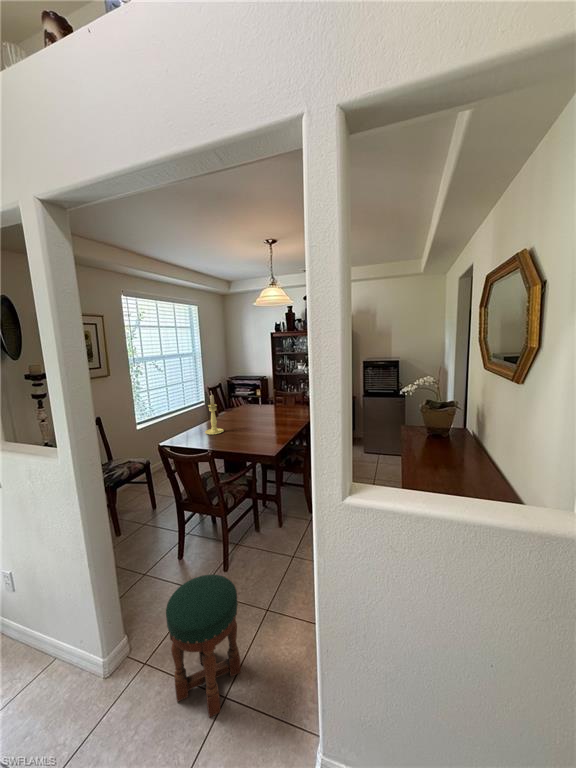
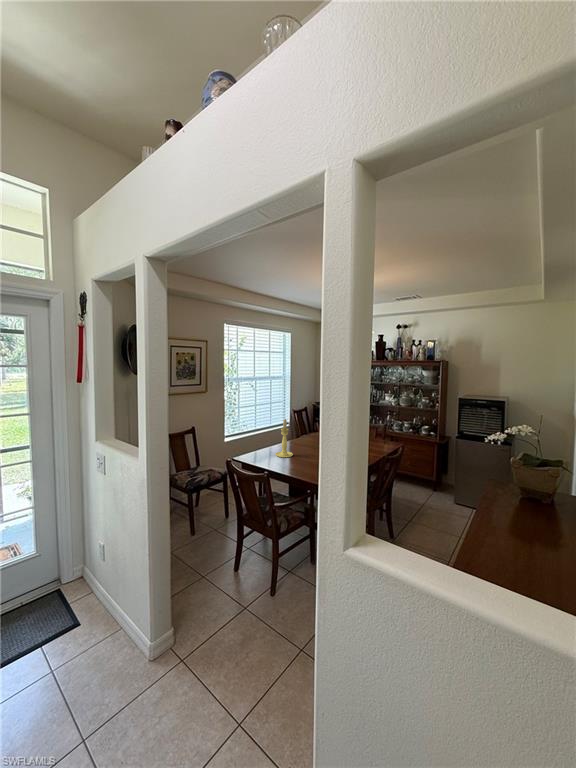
stool: present [166,575,241,717] -> none [196,594,261,738]

